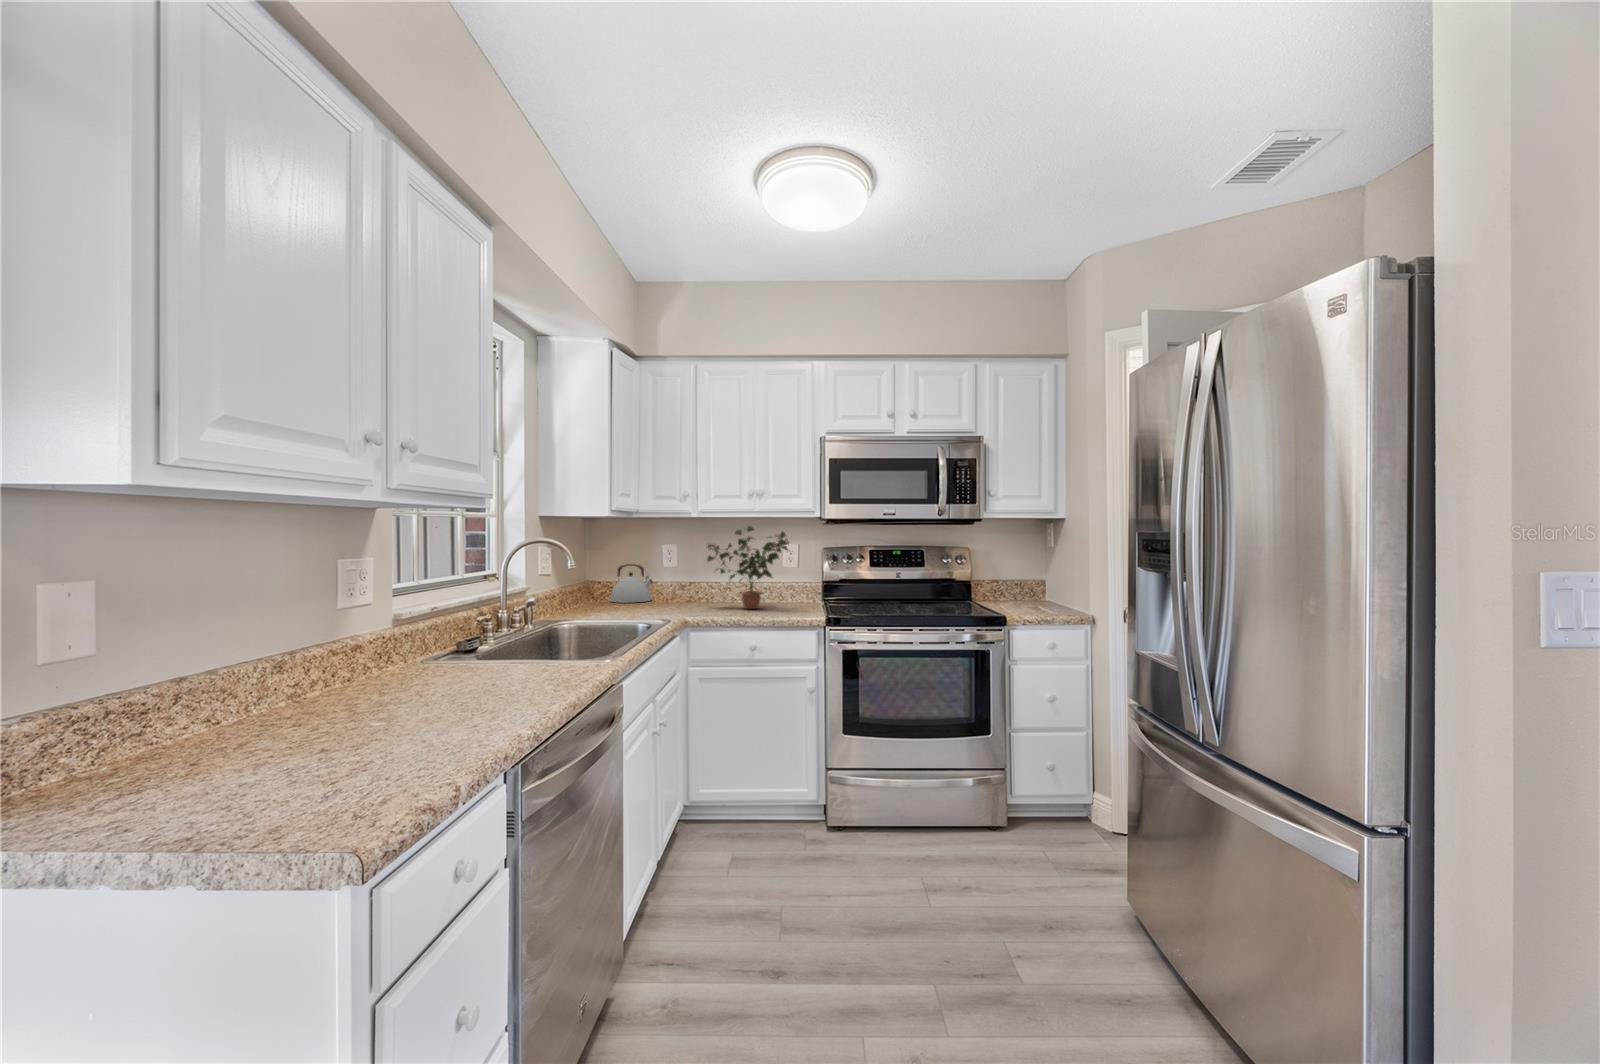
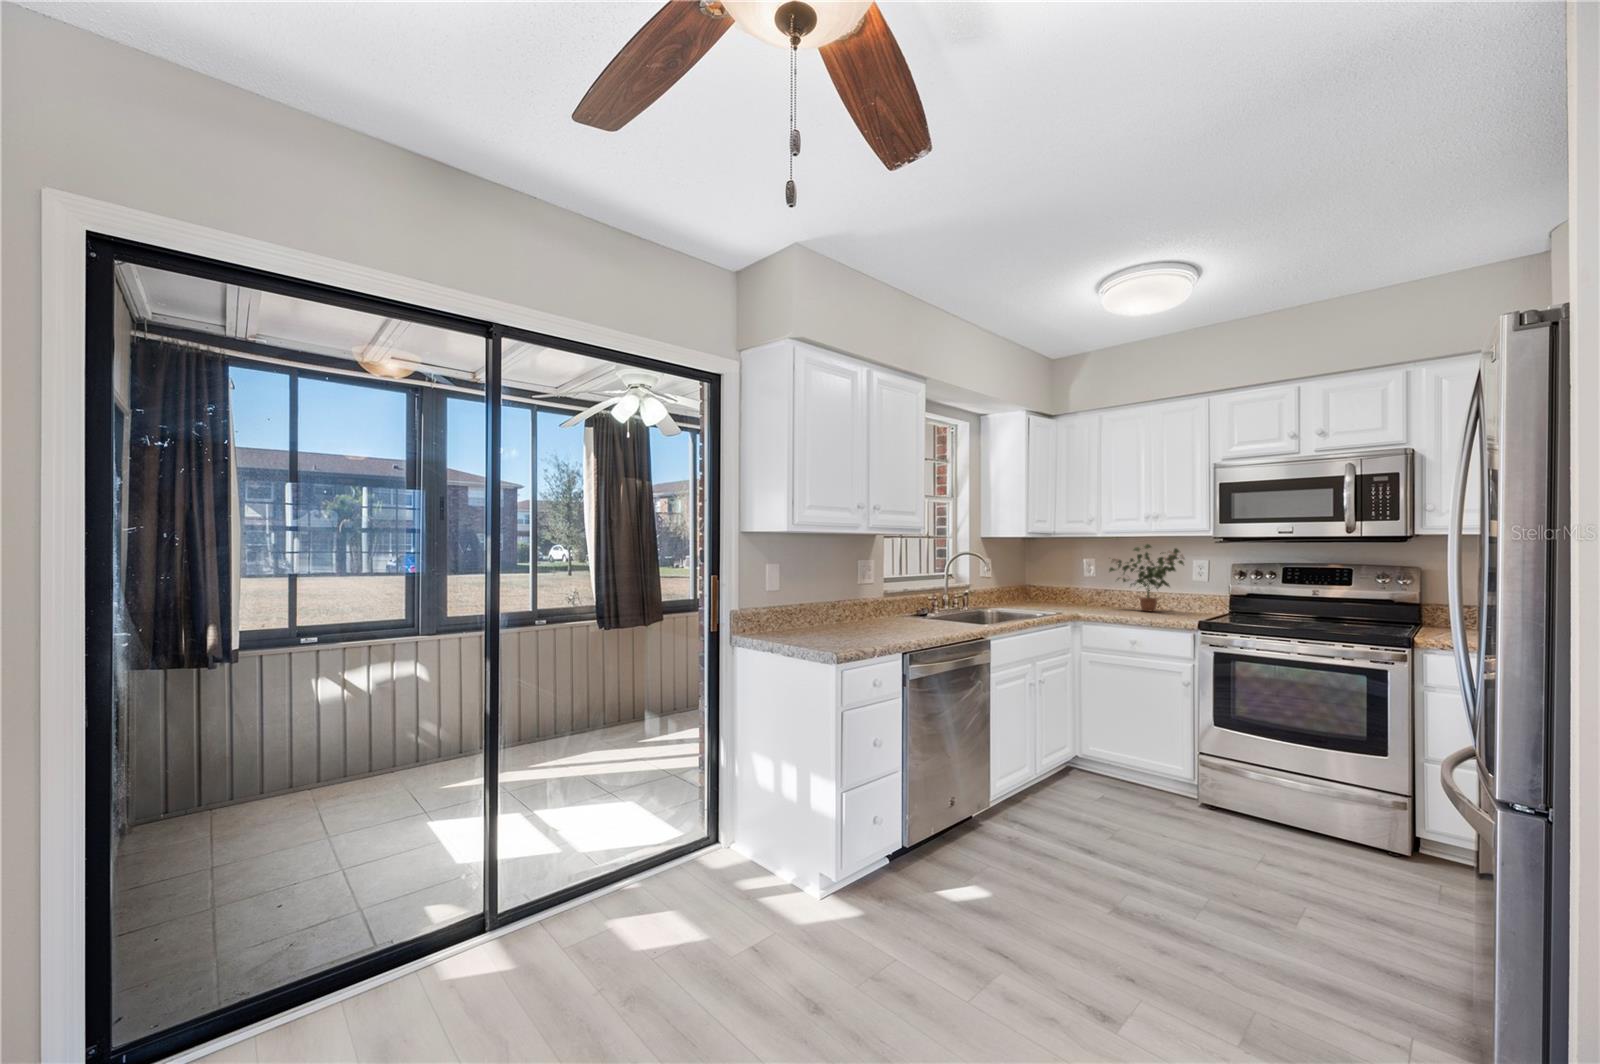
kettle: present [610,564,653,603] -> none [1040,574,1074,602]

